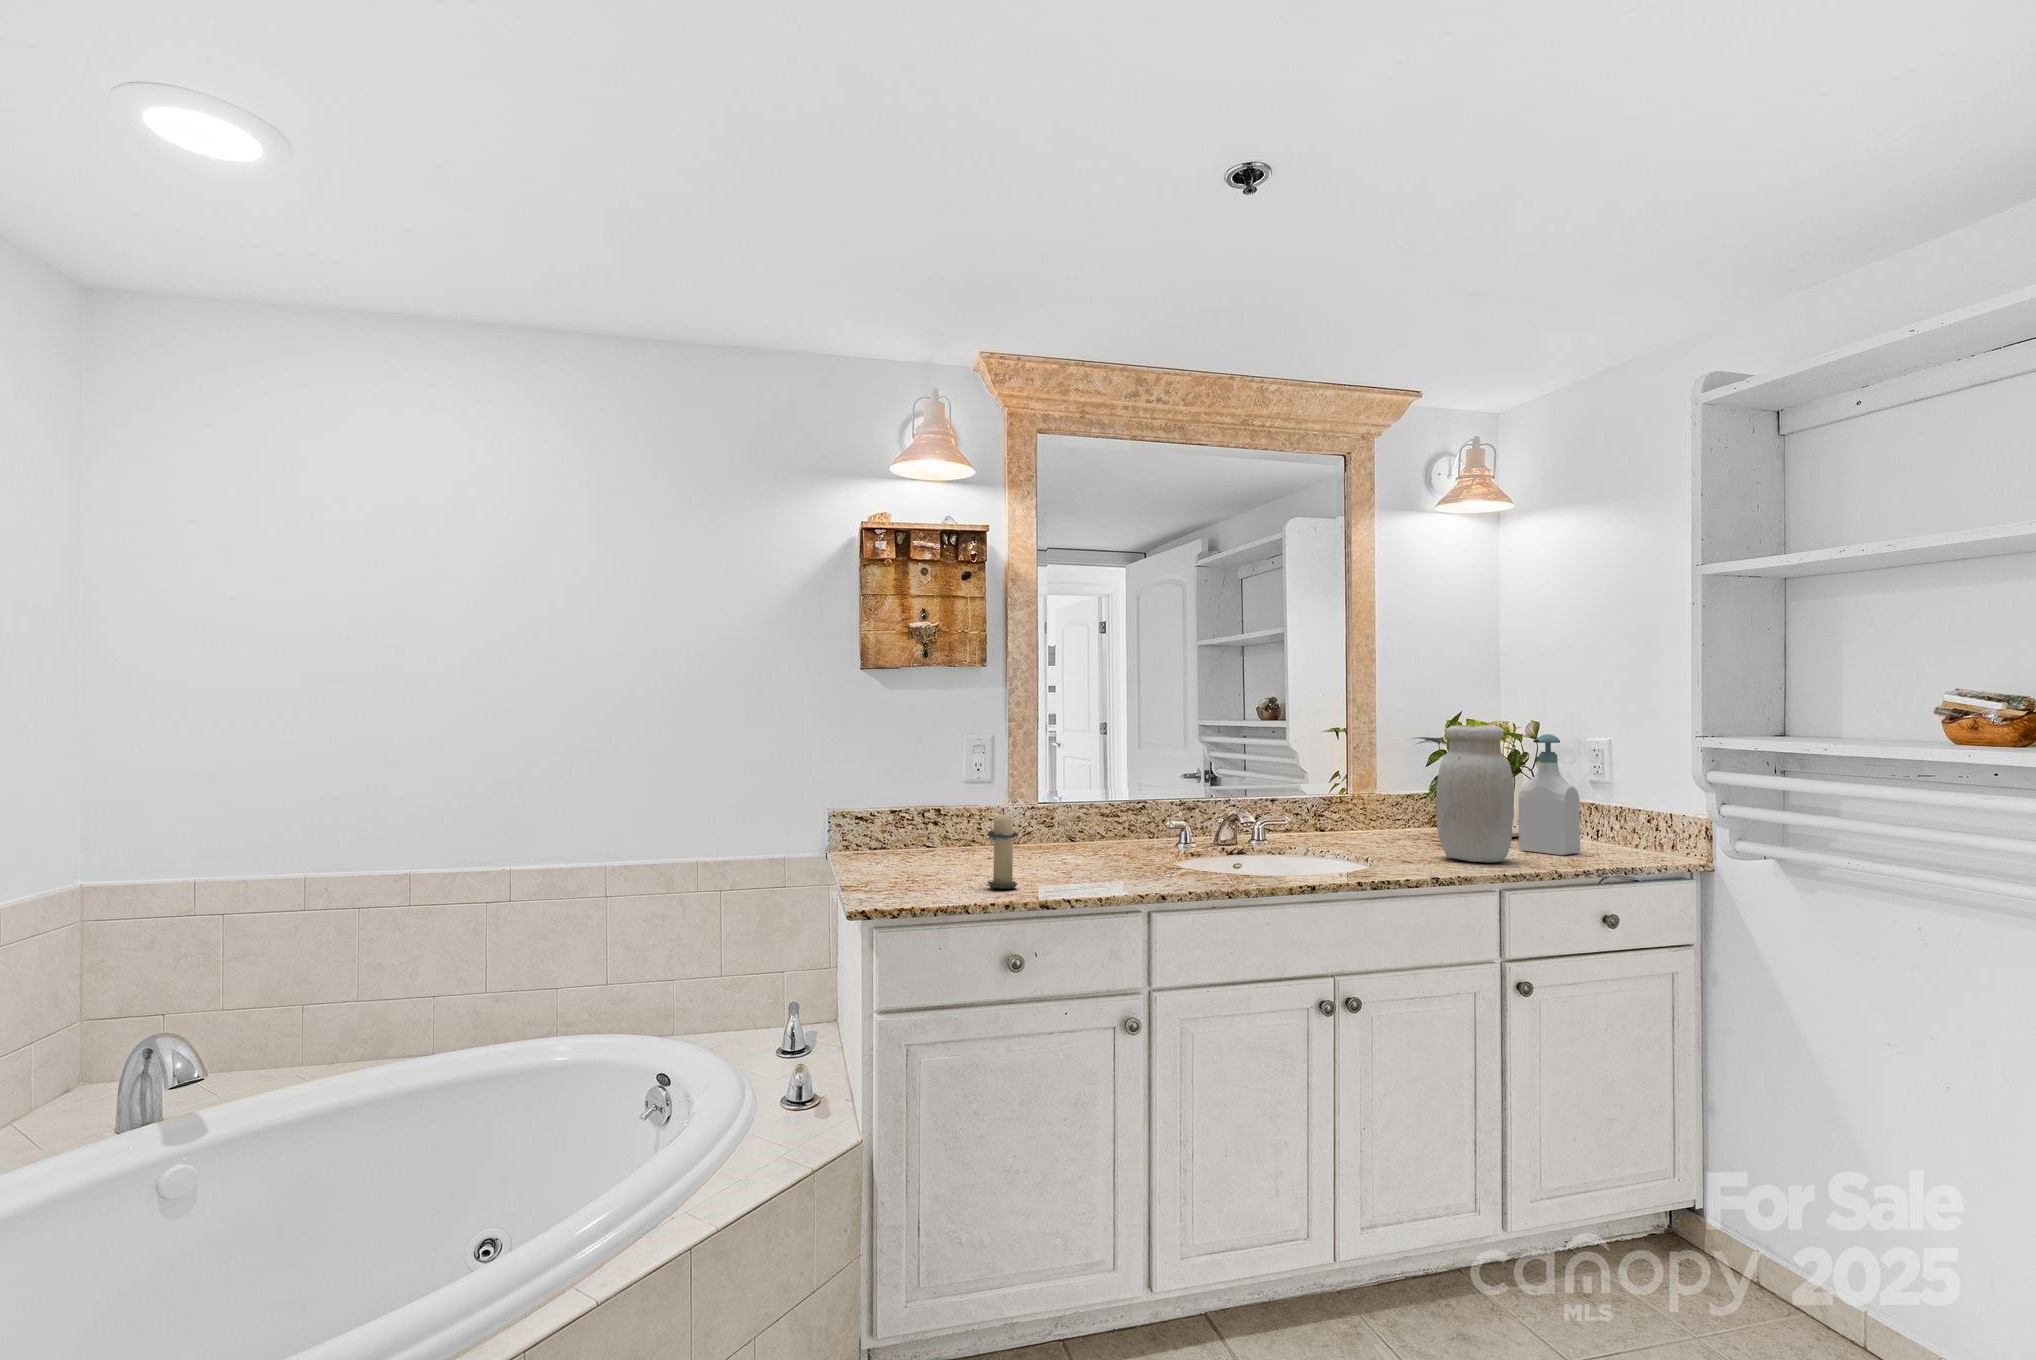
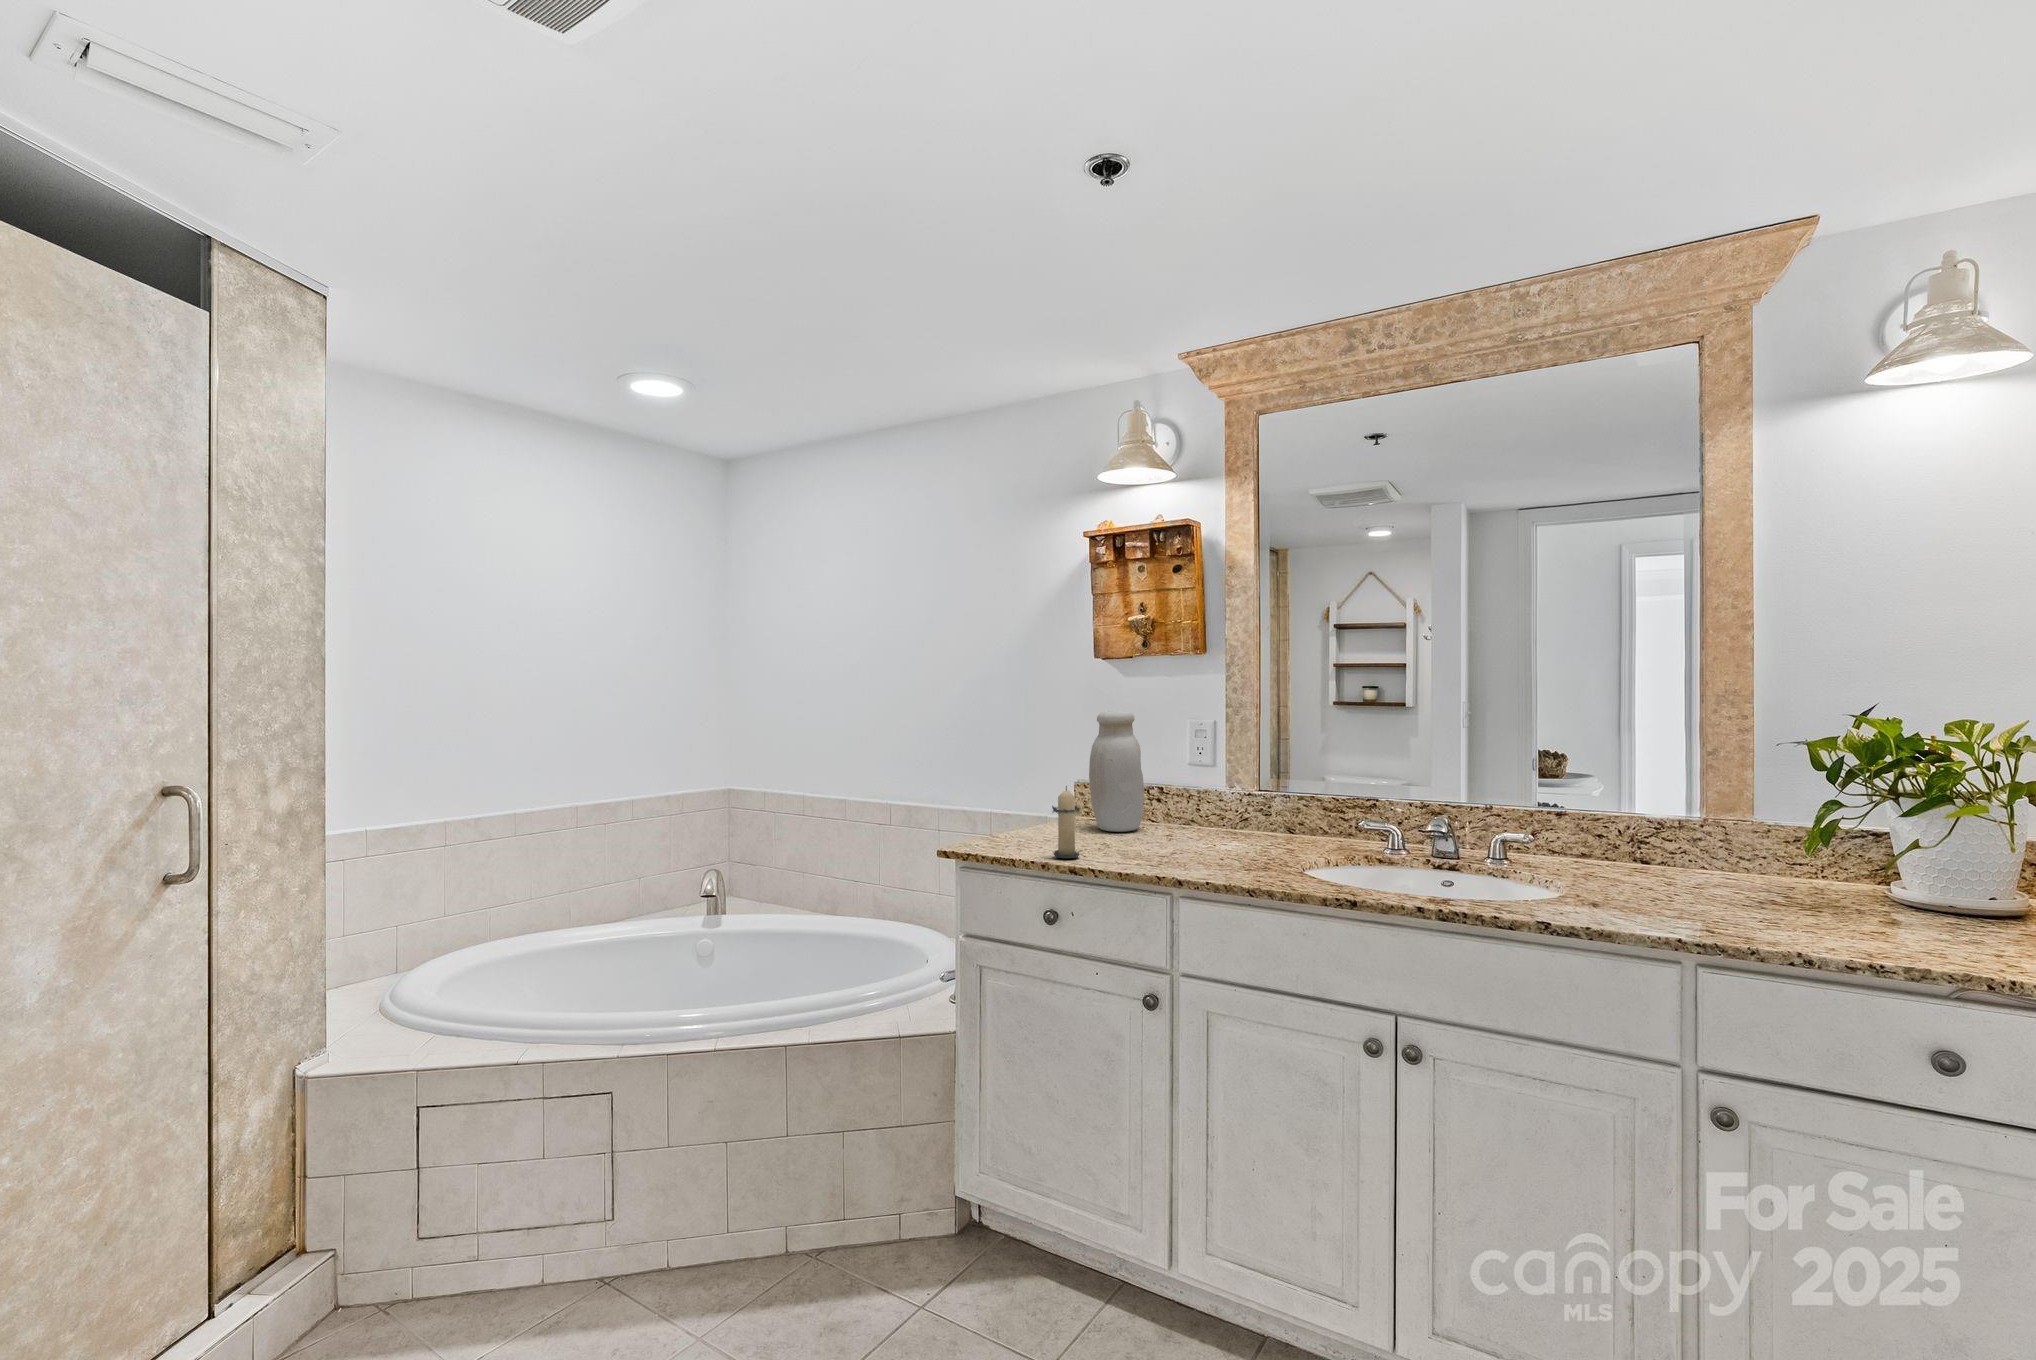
jar: present [1436,725,1514,862] -> present [1089,711,1144,832]
soap bottle: present [1518,734,1580,855] -> none [1872,733,1981,932]

